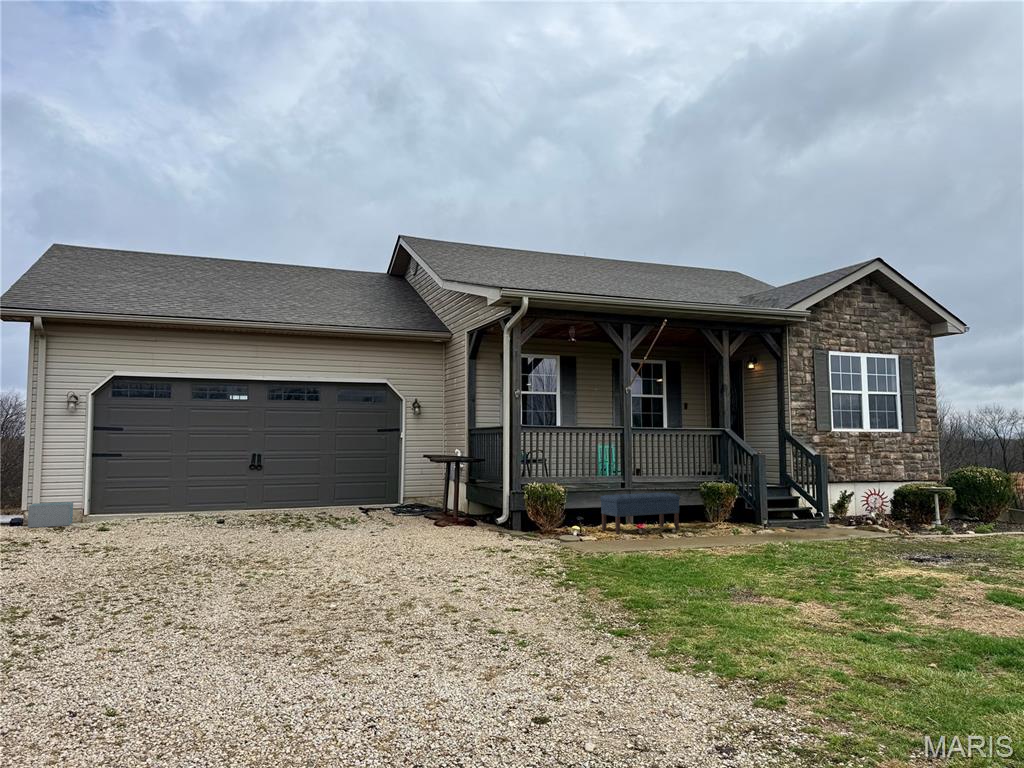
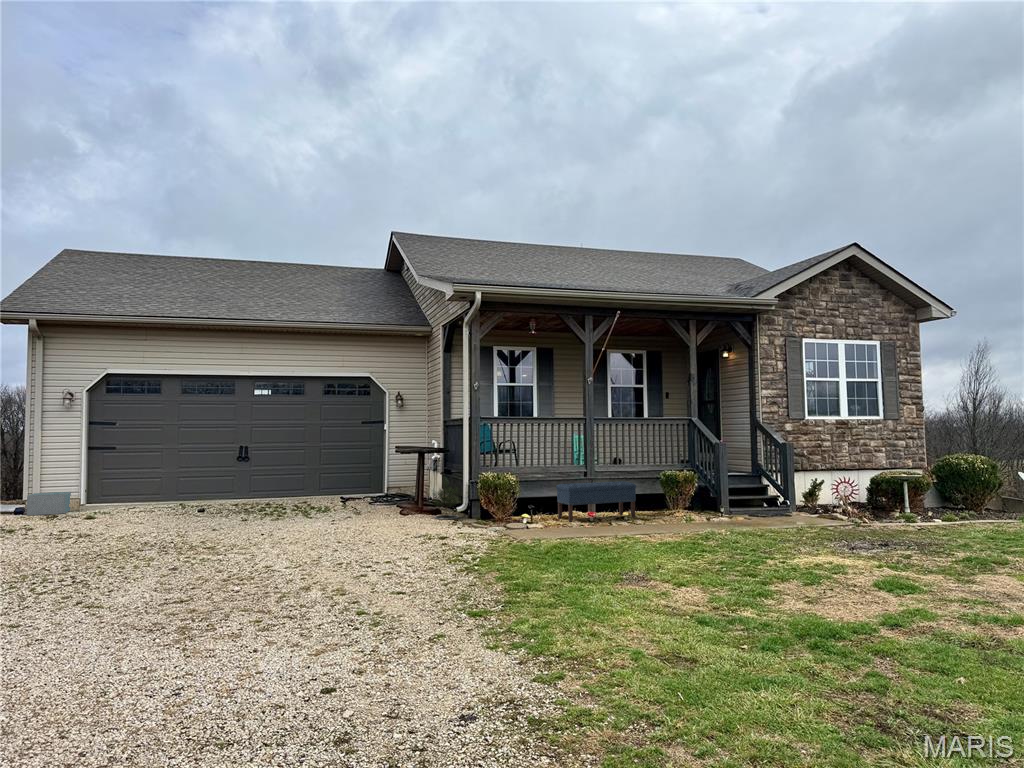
potted tree: none [470,485,500,532] -> present [433,480,458,520]

